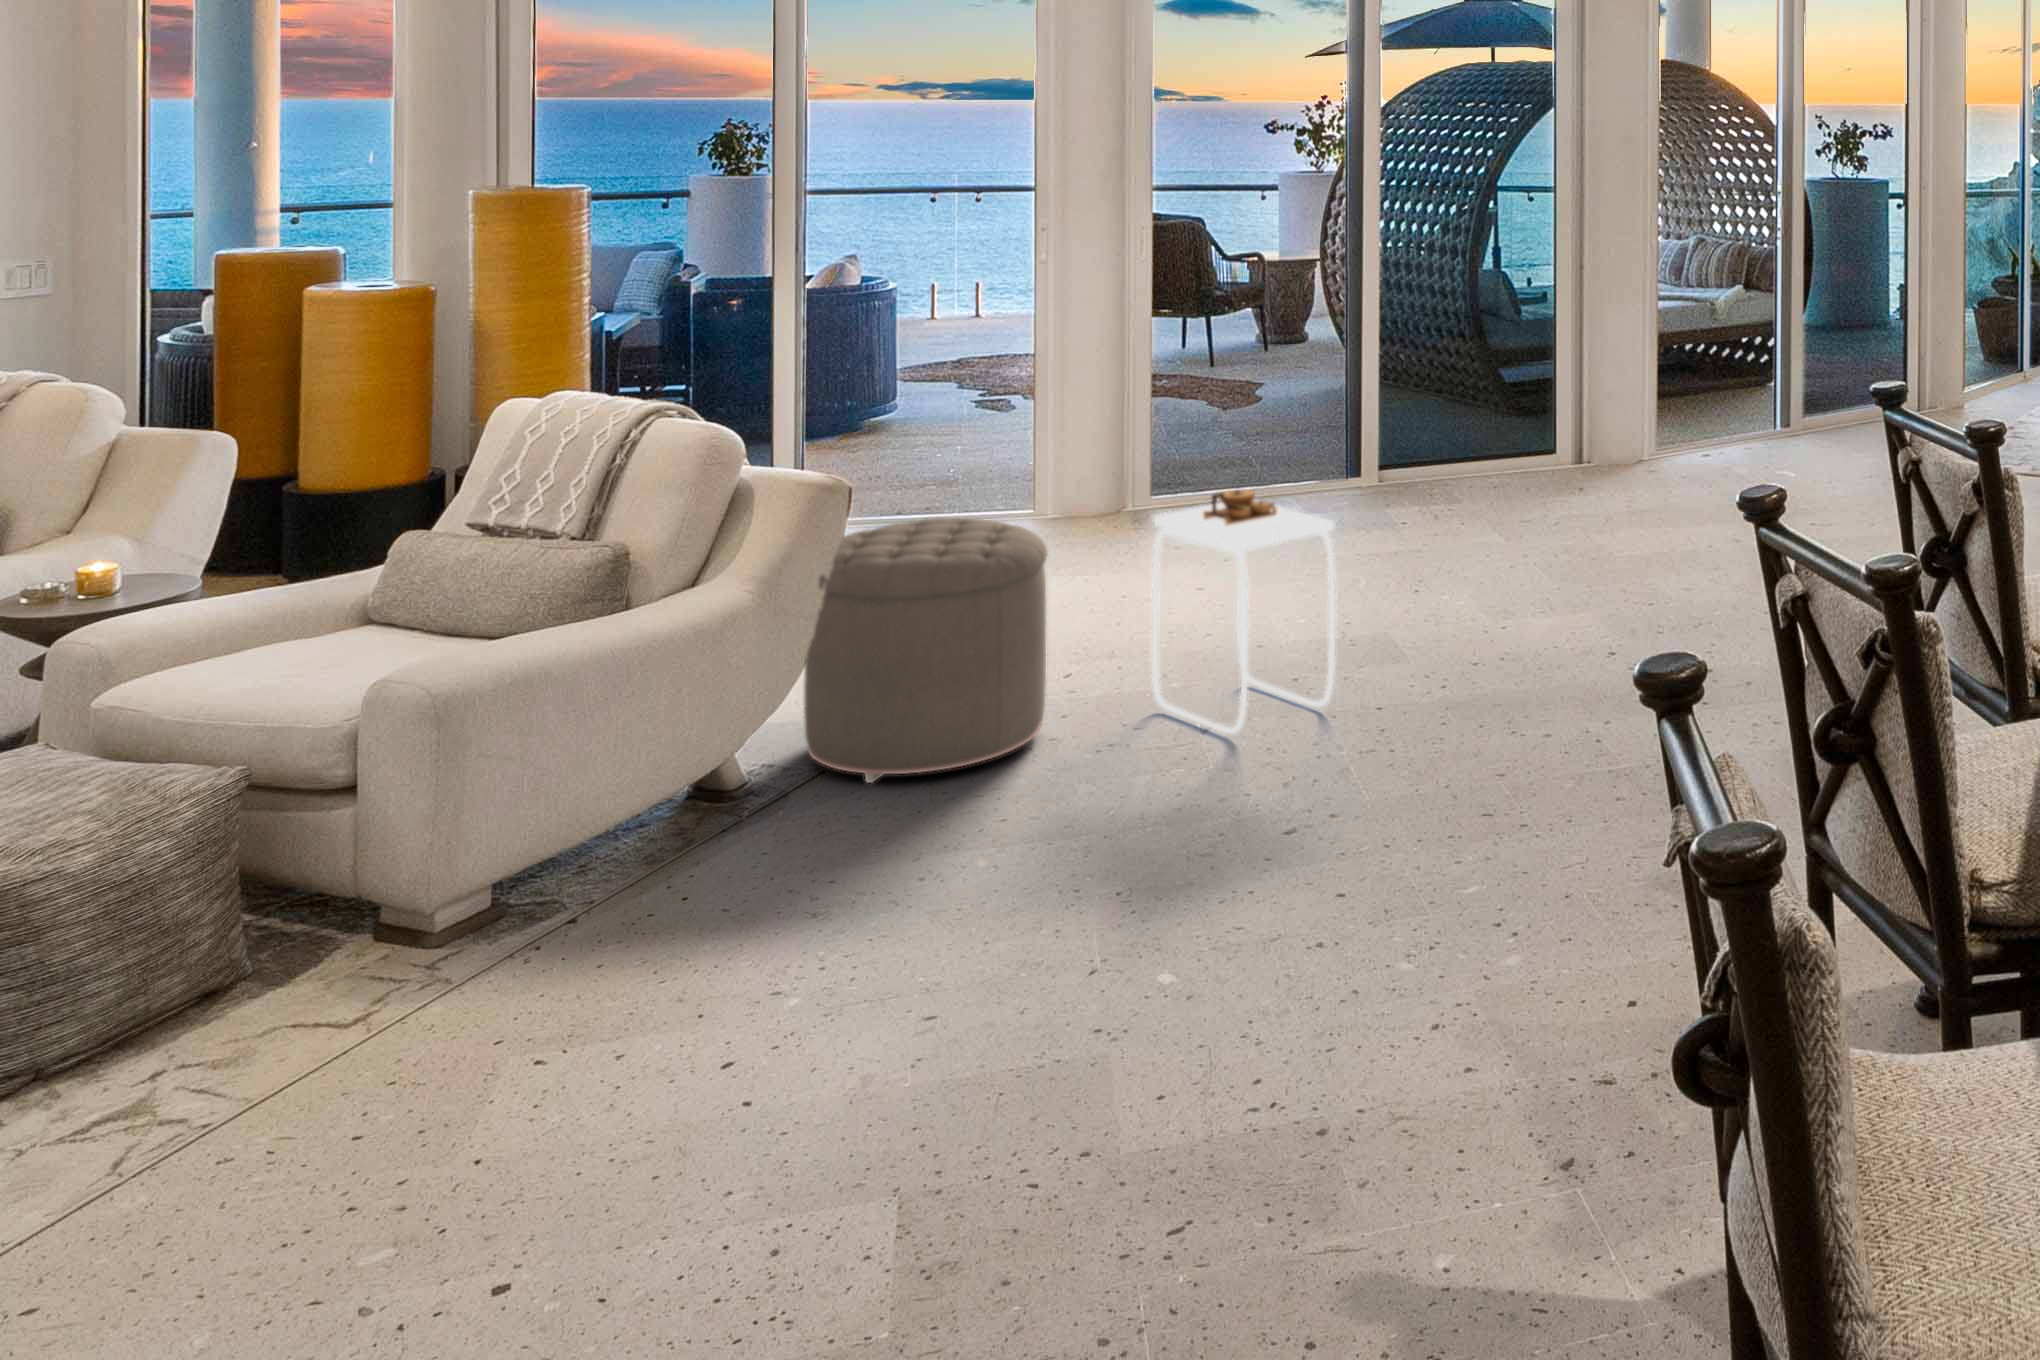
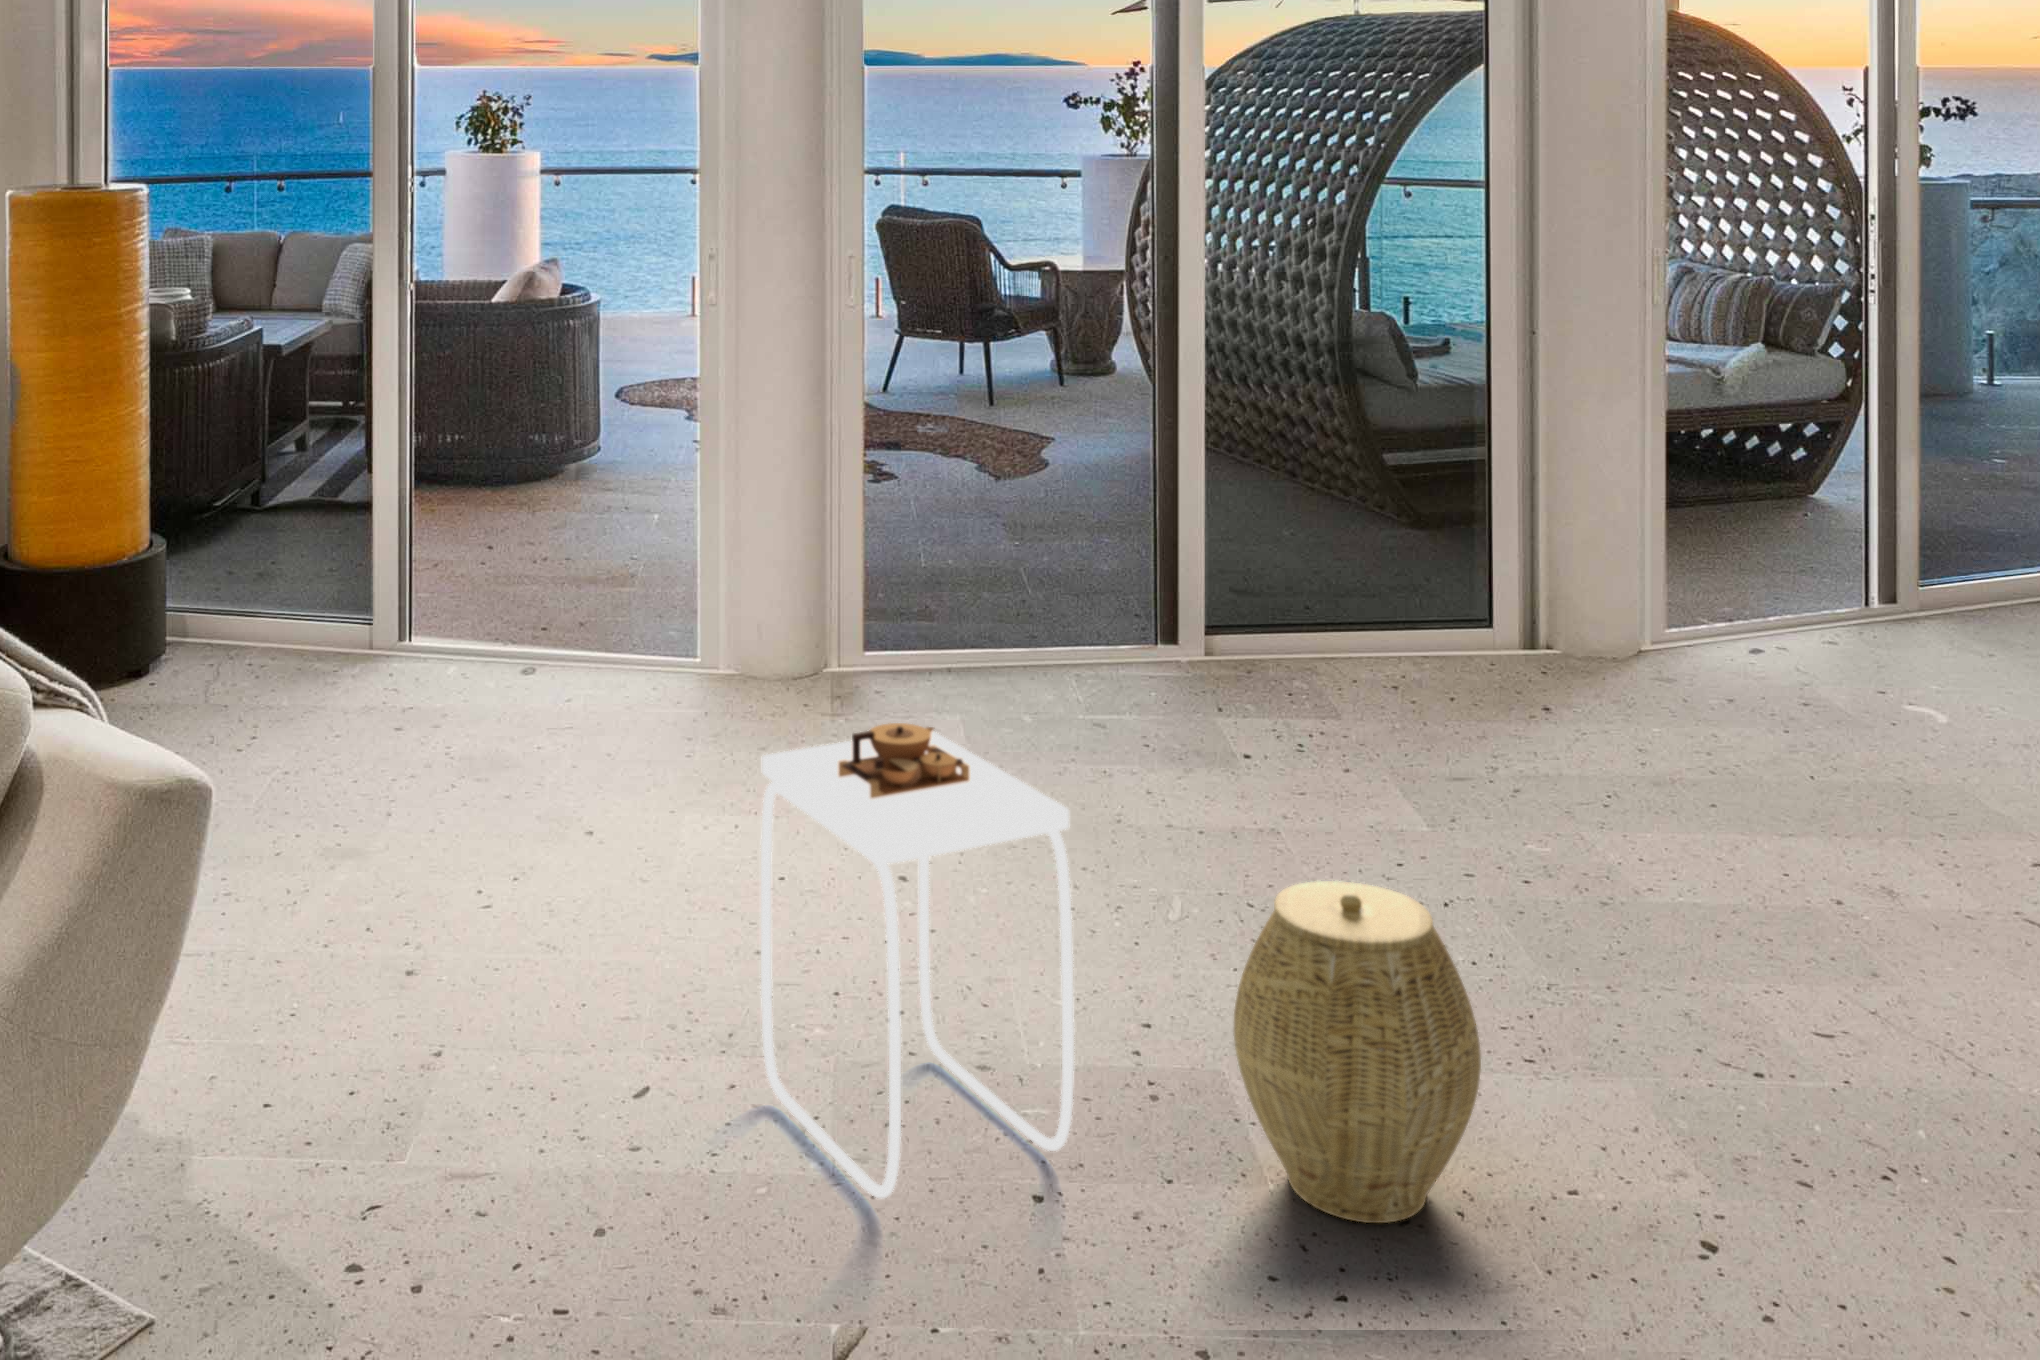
ottoman: present [804,518,1048,783] -> none [186,721,576,1201]
woven basket: none [1418,549,1539,710] -> present [1234,881,1481,1223]

